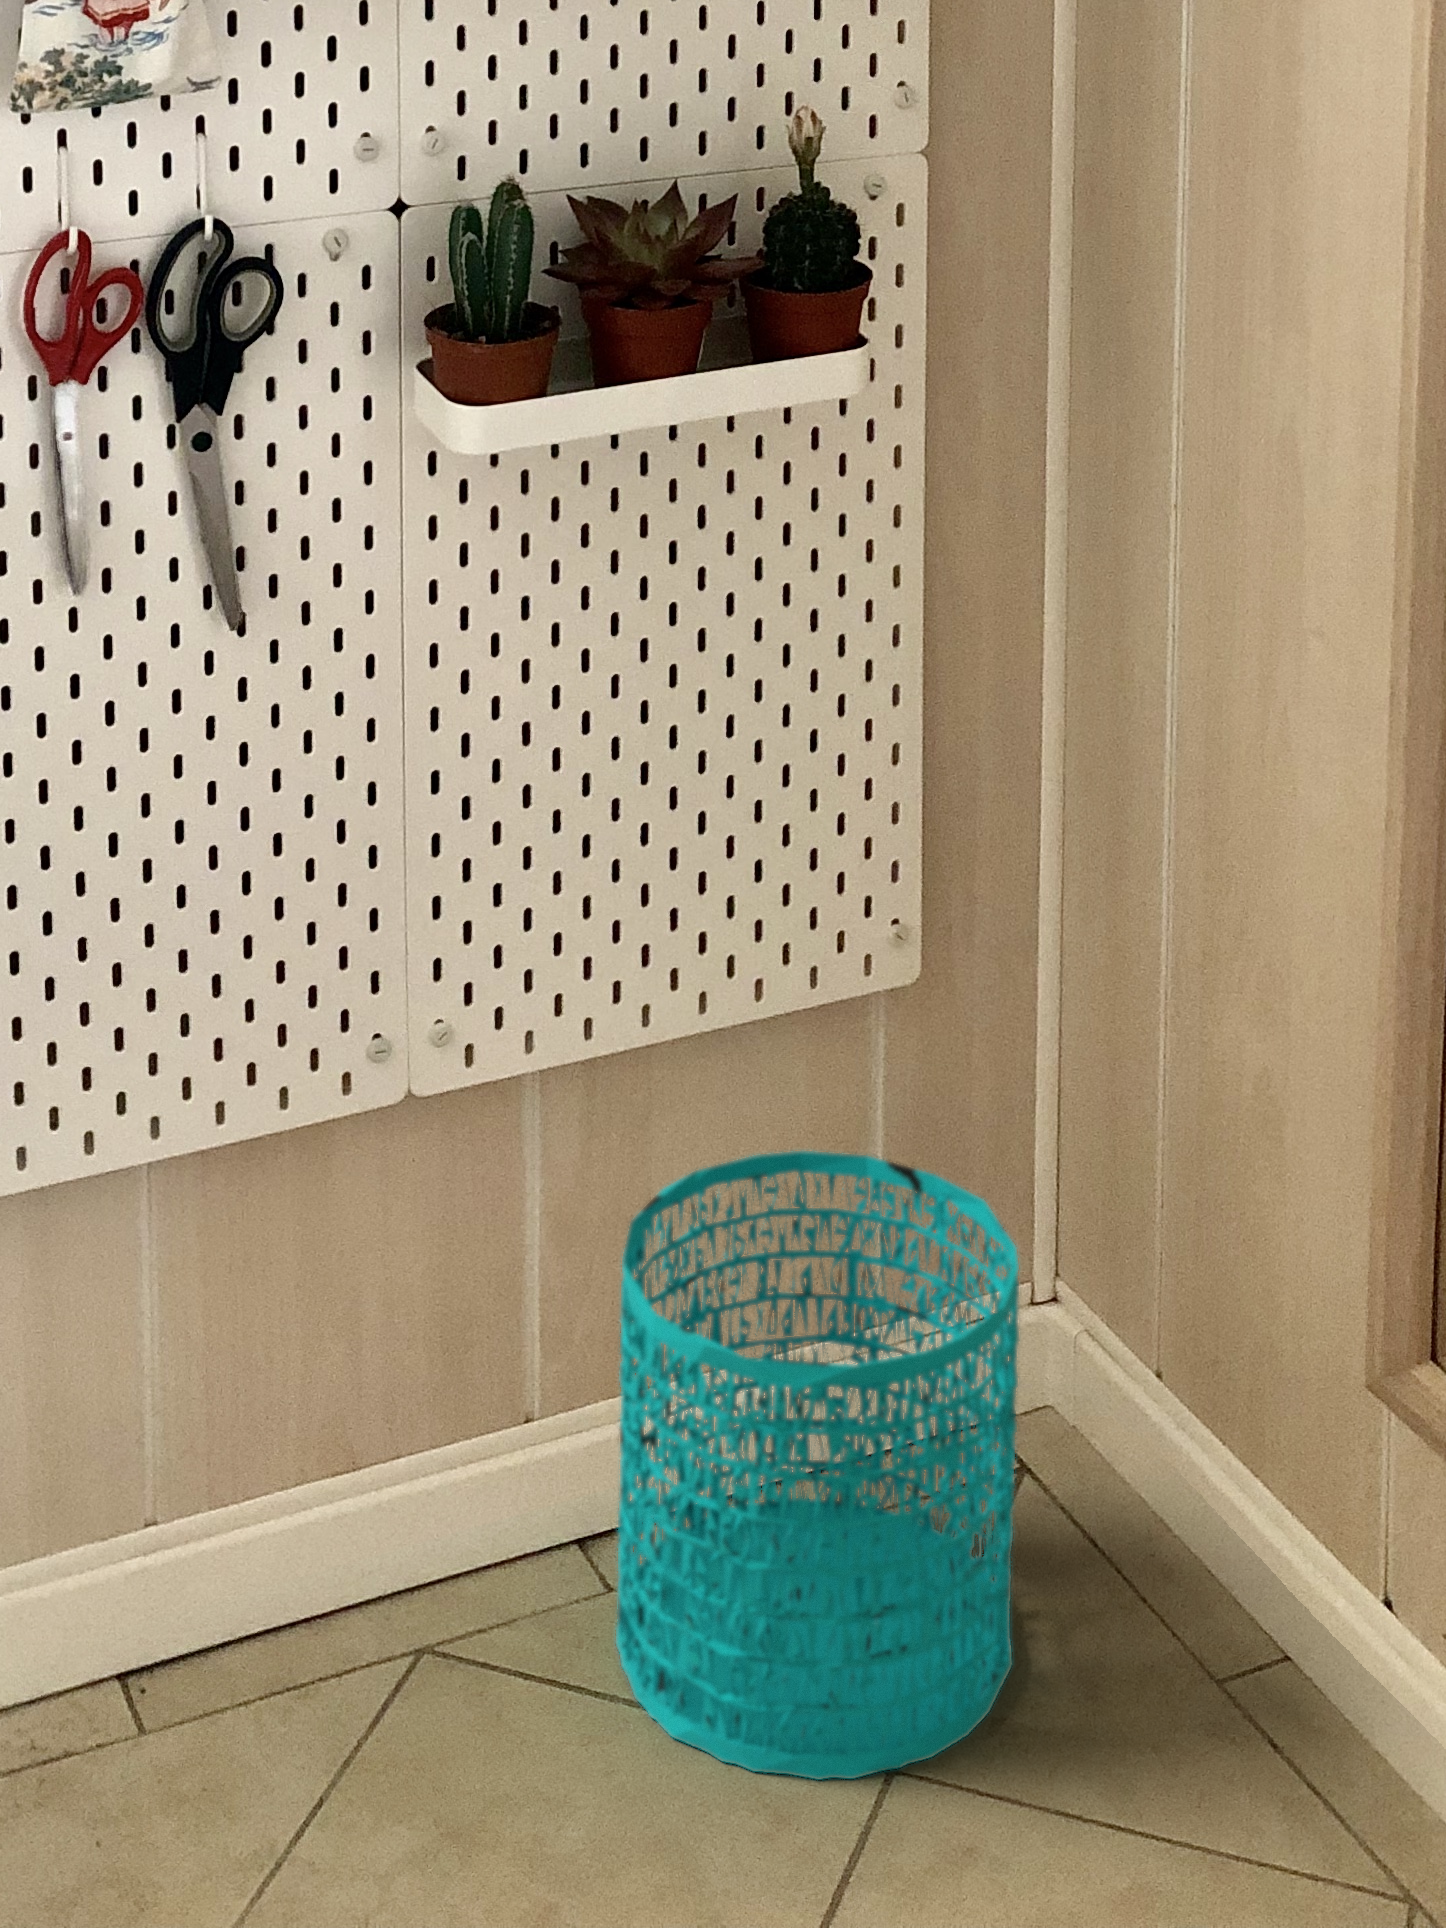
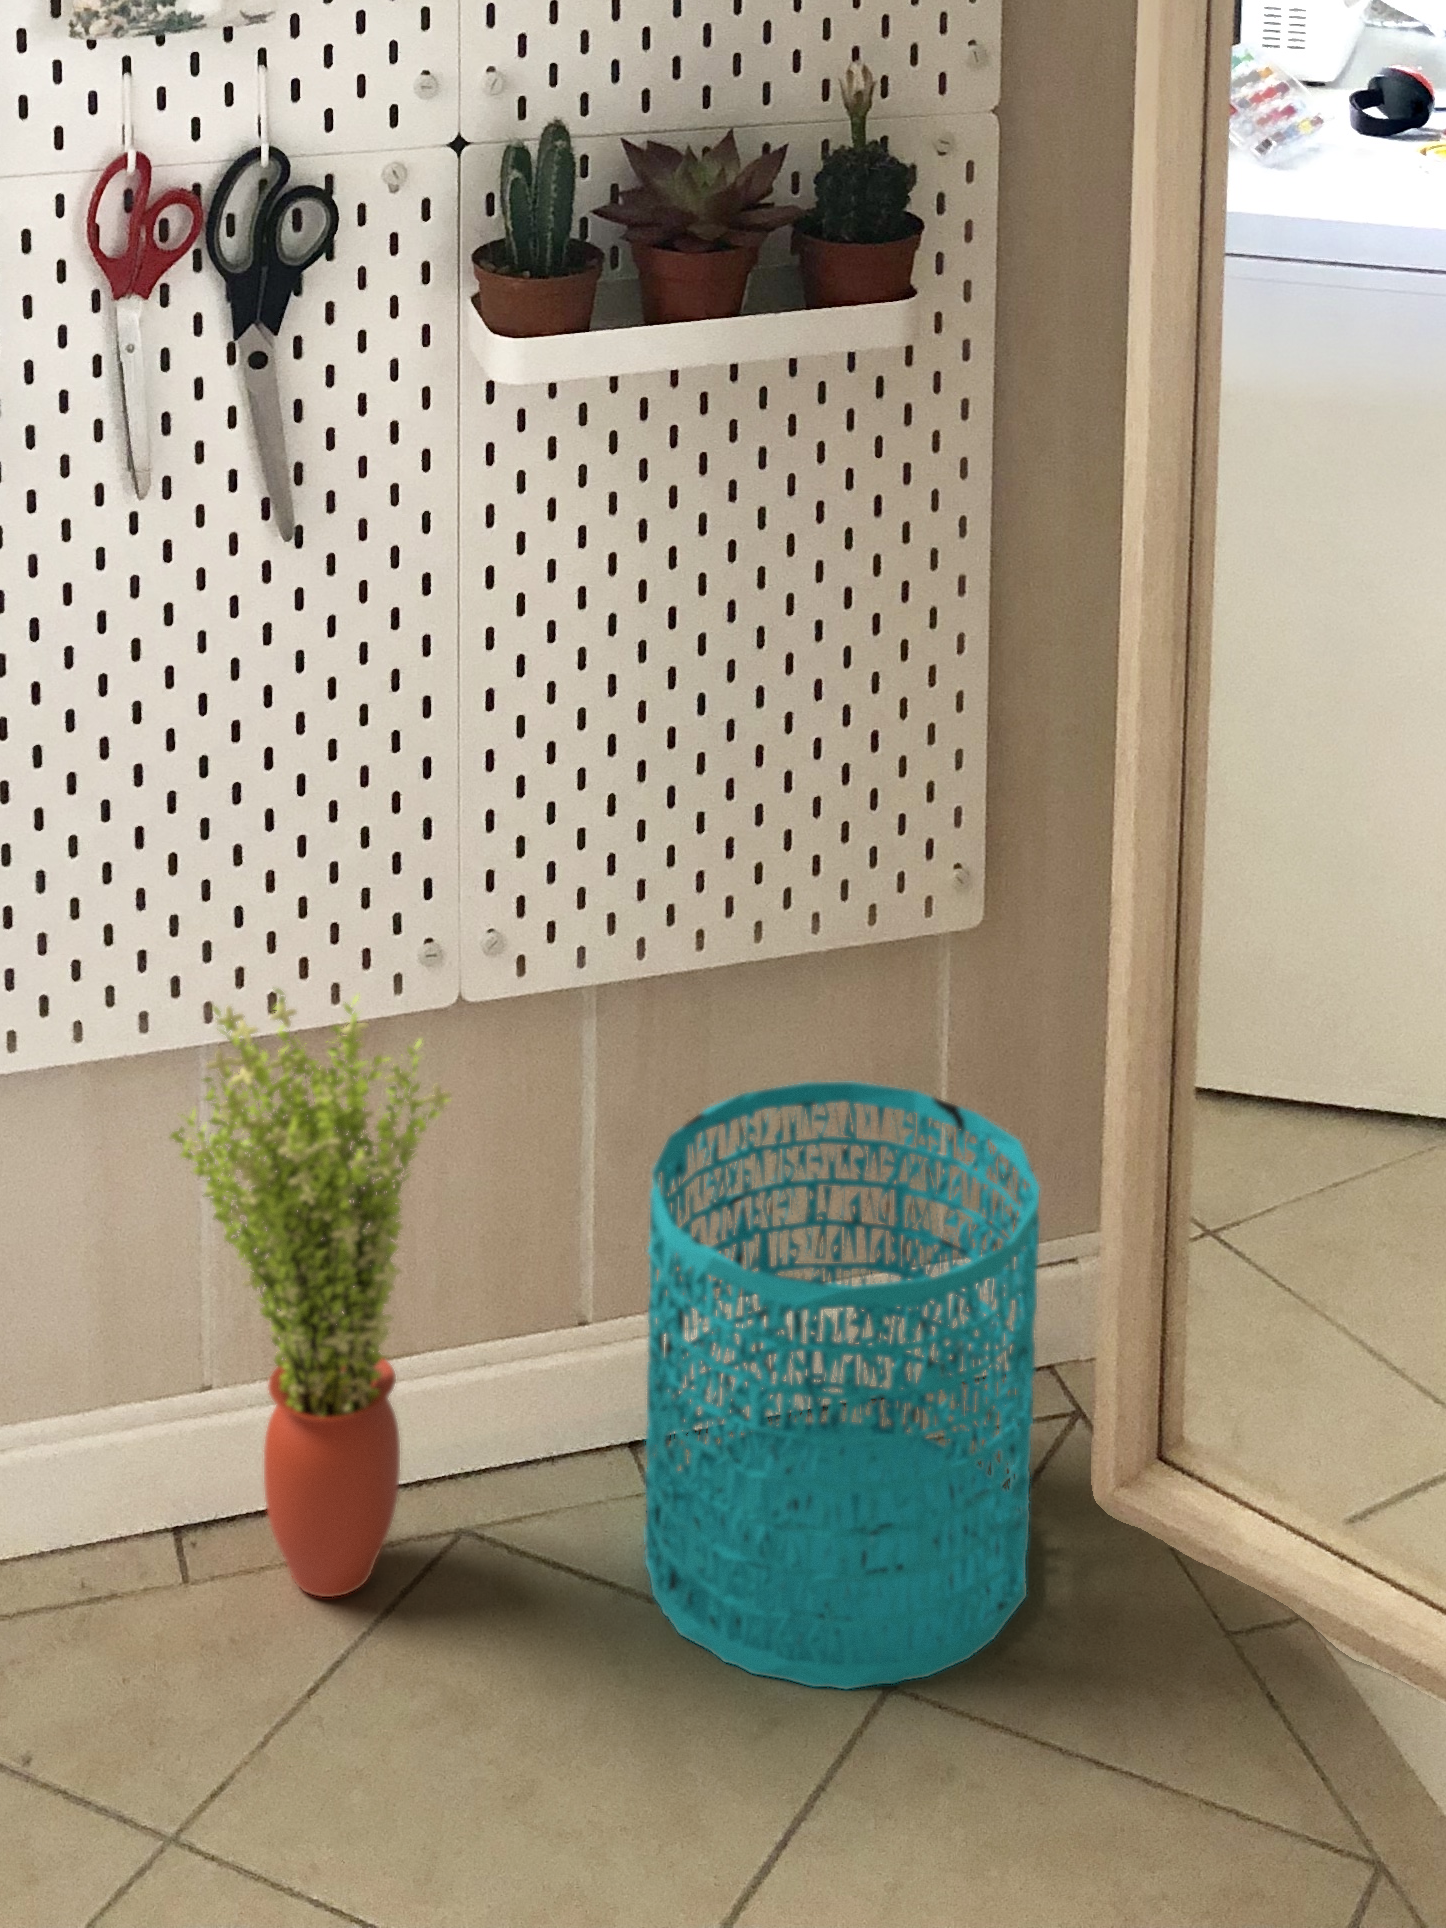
potted plant: none [132,1096,426,1731] -> present [171,989,451,1597]

